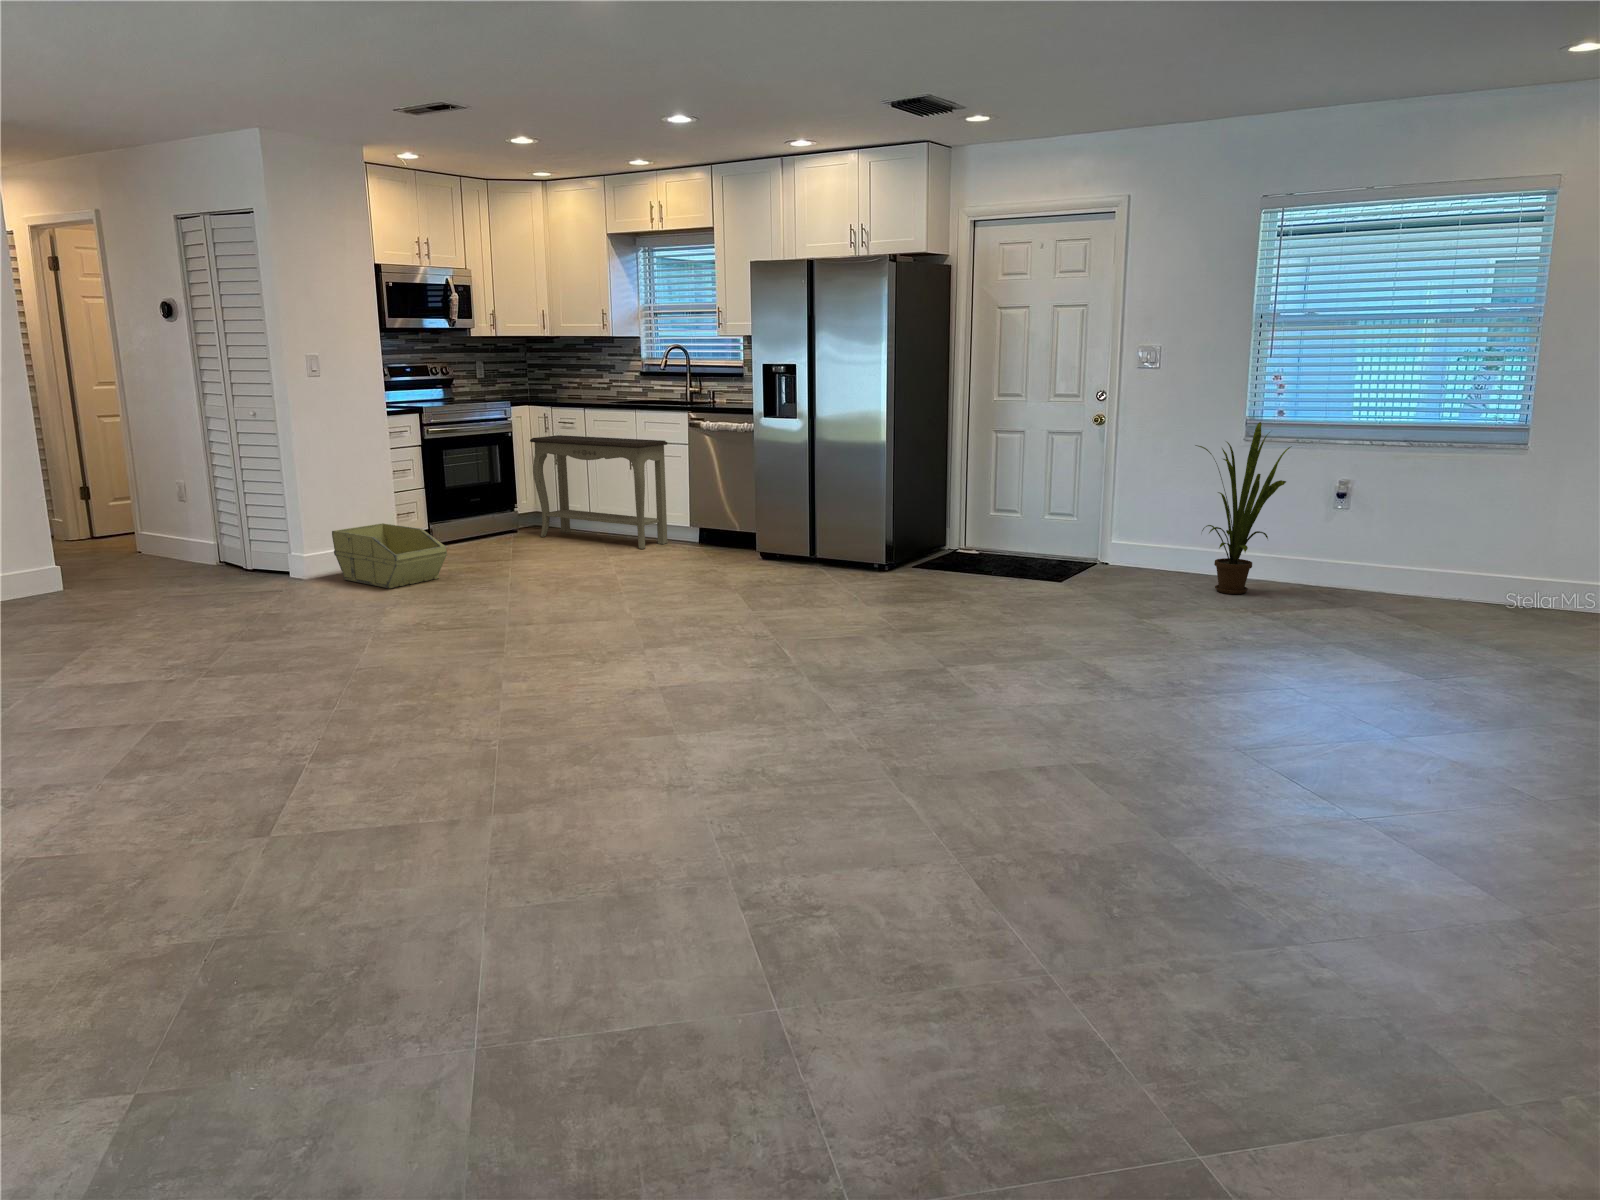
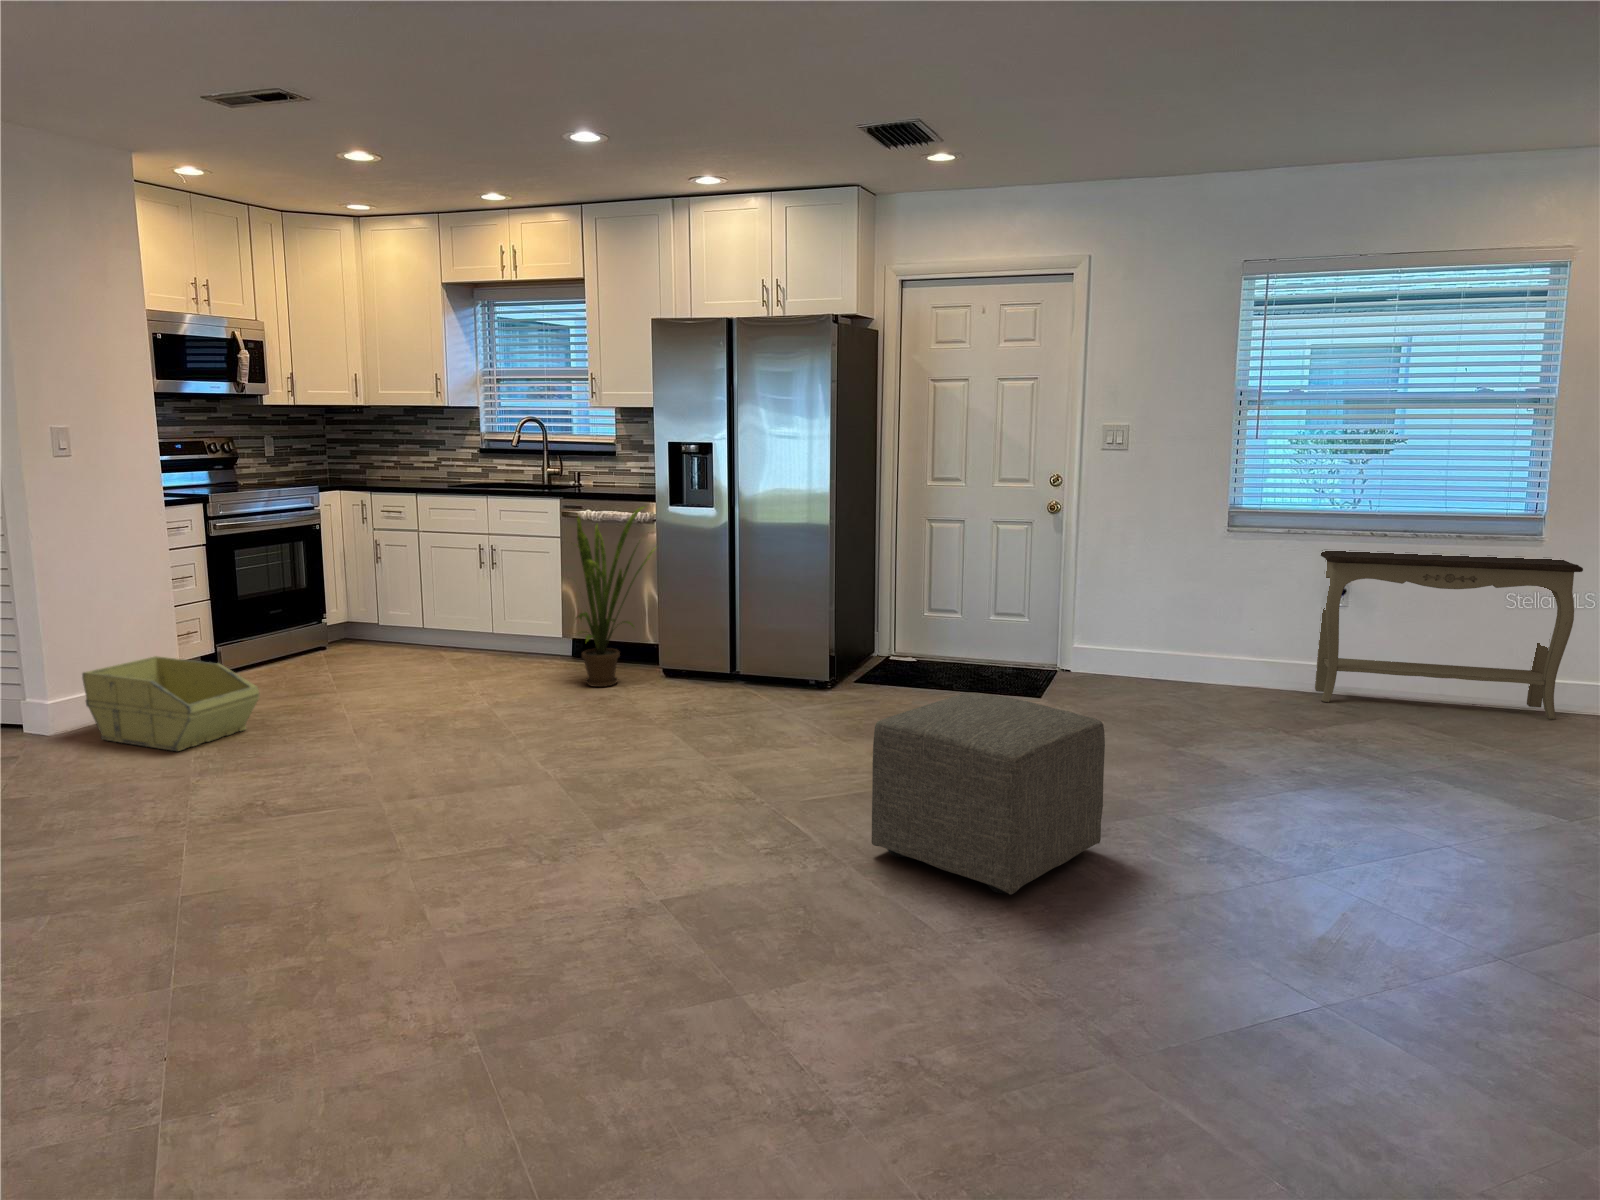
house plant: present [1196,422,1292,594] -> present [576,506,654,687]
console table: present [530,435,667,549] -> present [1315,550,1583,719]
ottoman: none [824,557,1002,697] -> present [872,693,1105,894]

